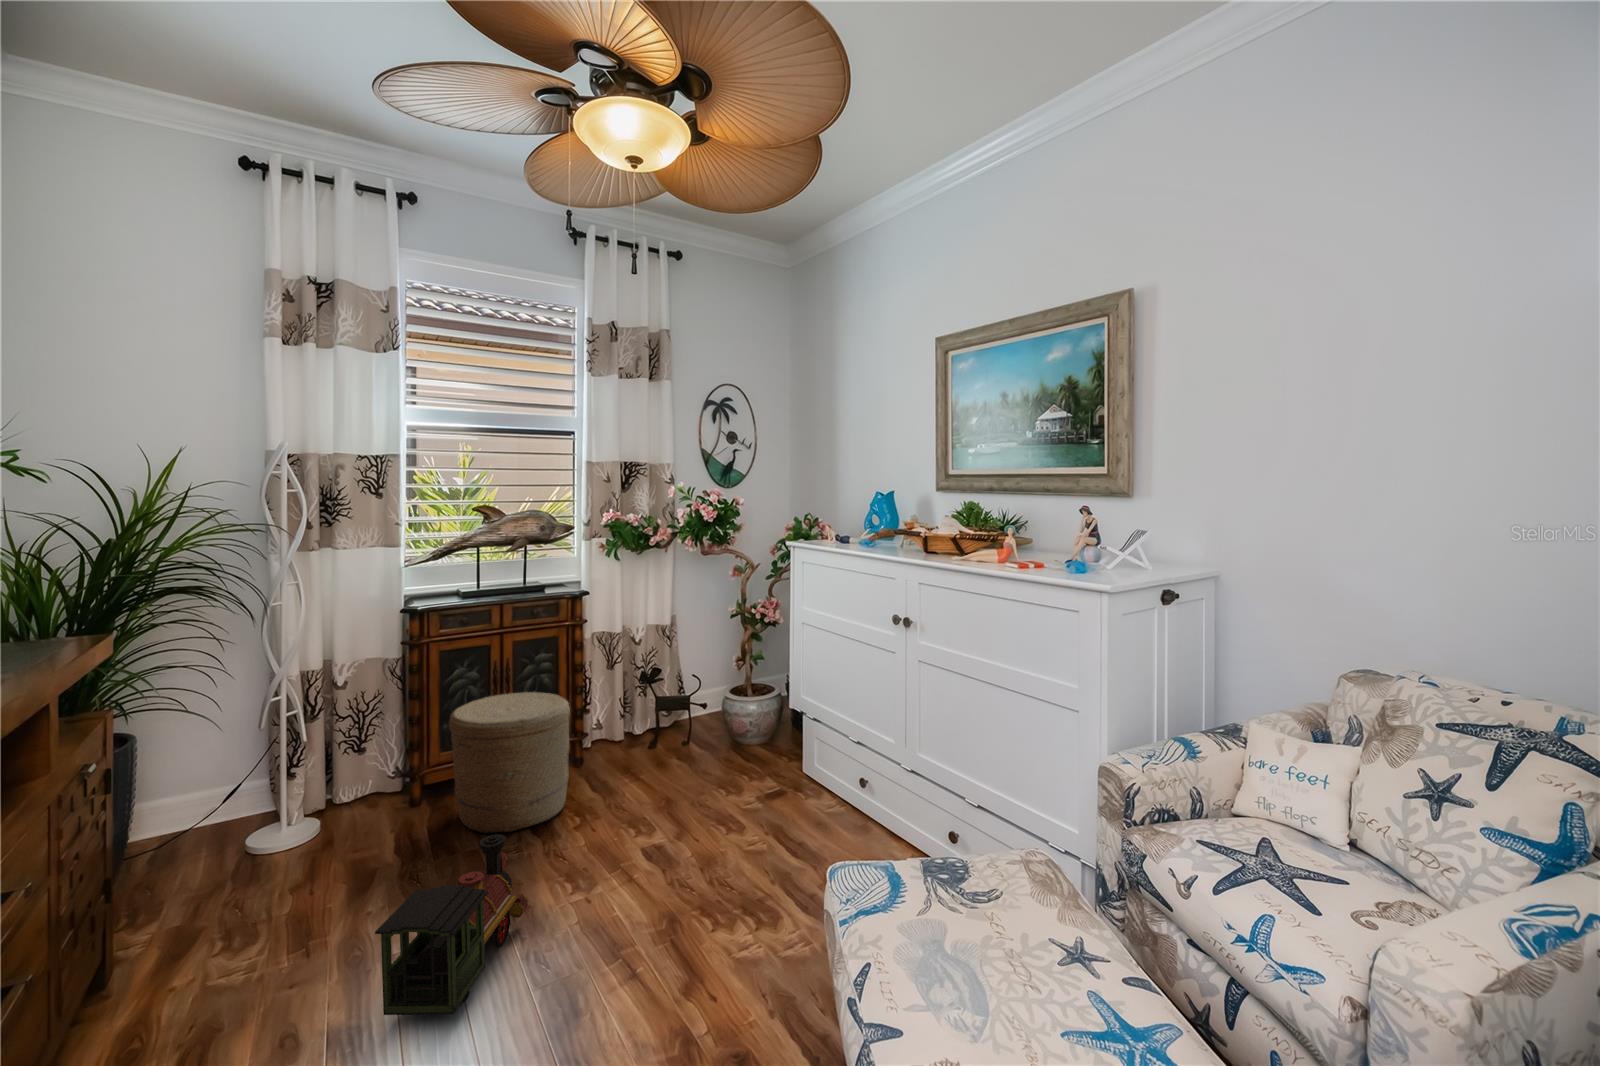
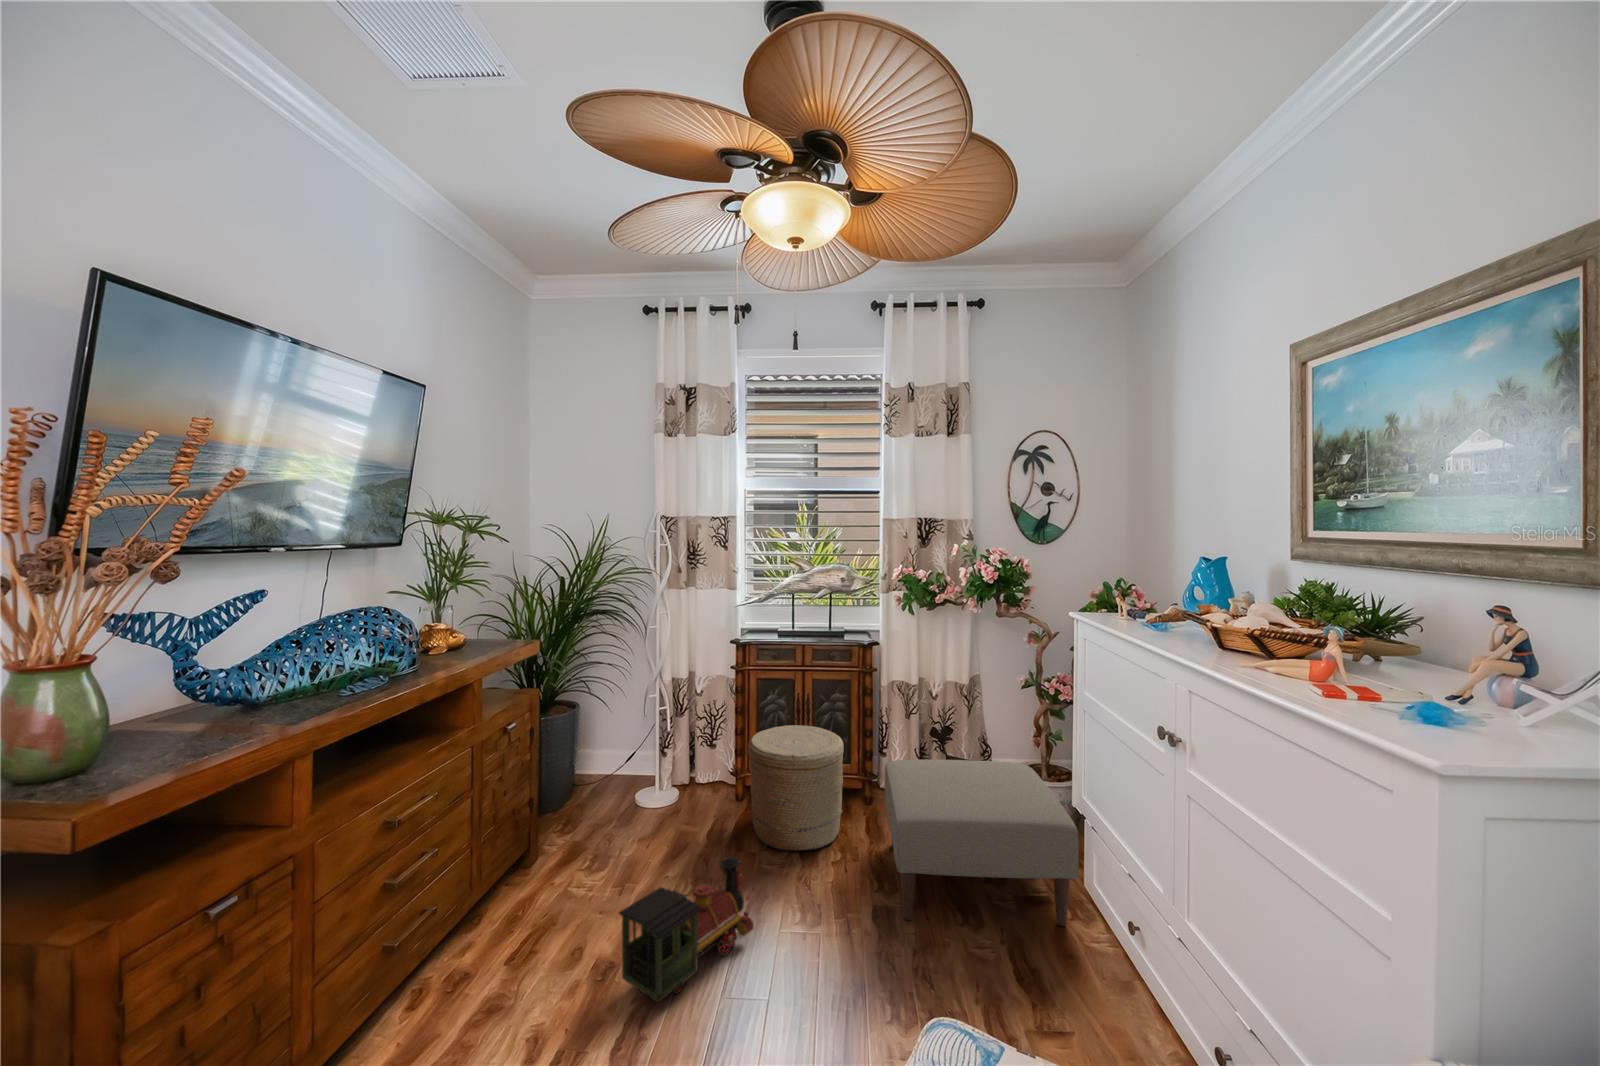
ottoman: none [617,687,817,846] -> present [885,760,1079,926]

